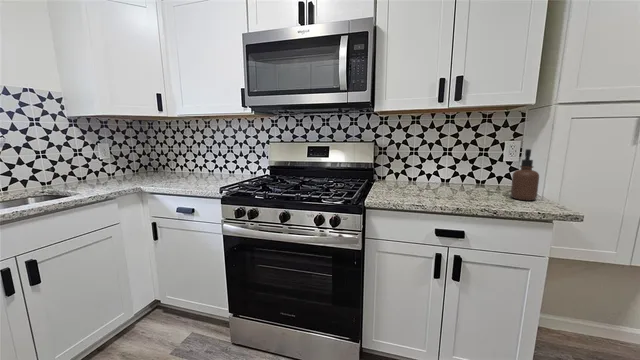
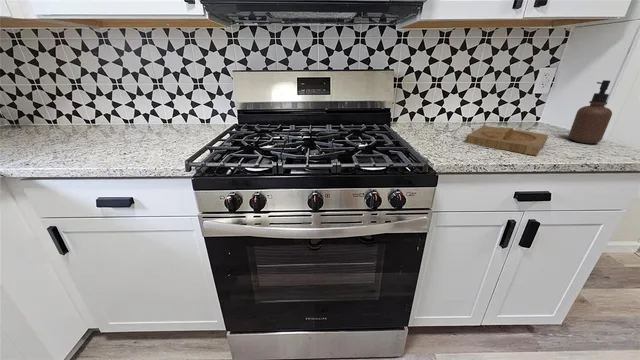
tray: none [412,184,484,202] -> present [465,126,548,156]

